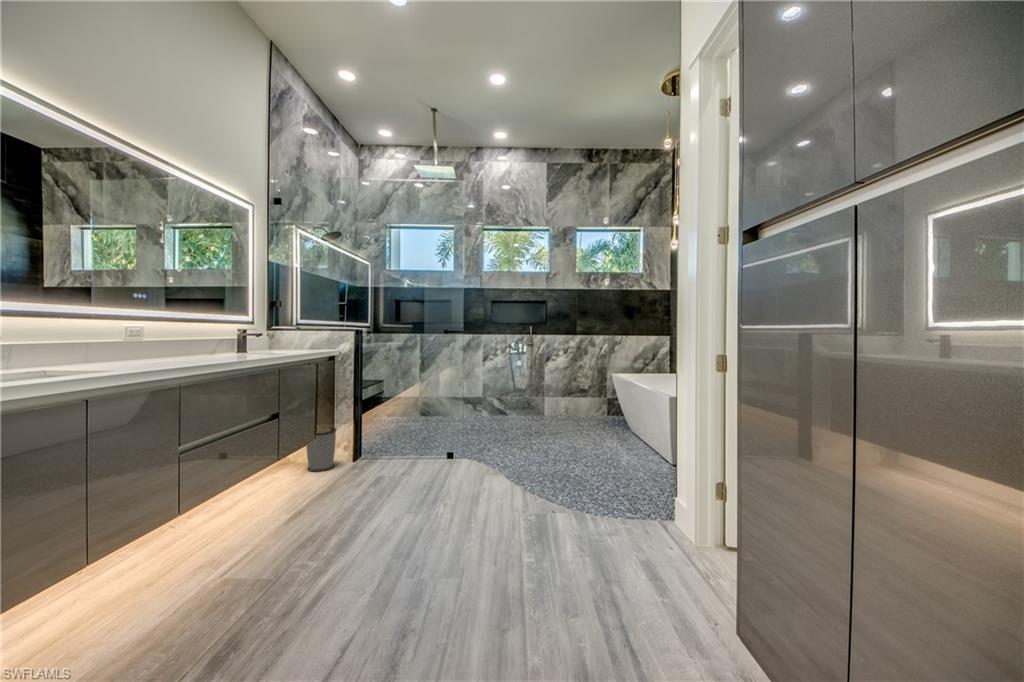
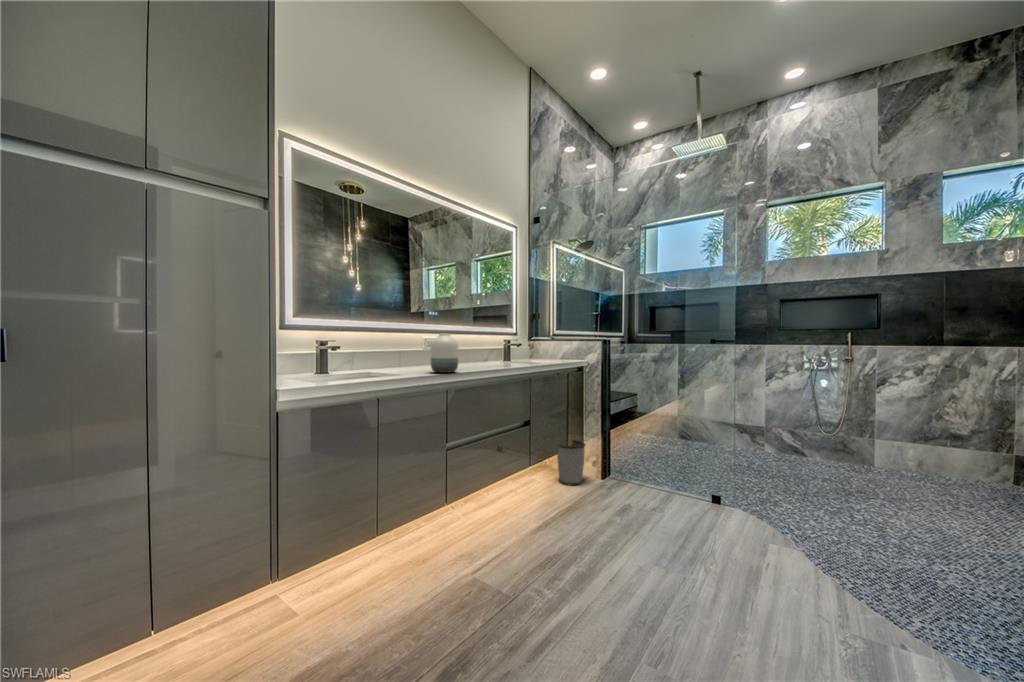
vase: none [139,316,183,363] -> present [431,333,458,373]

